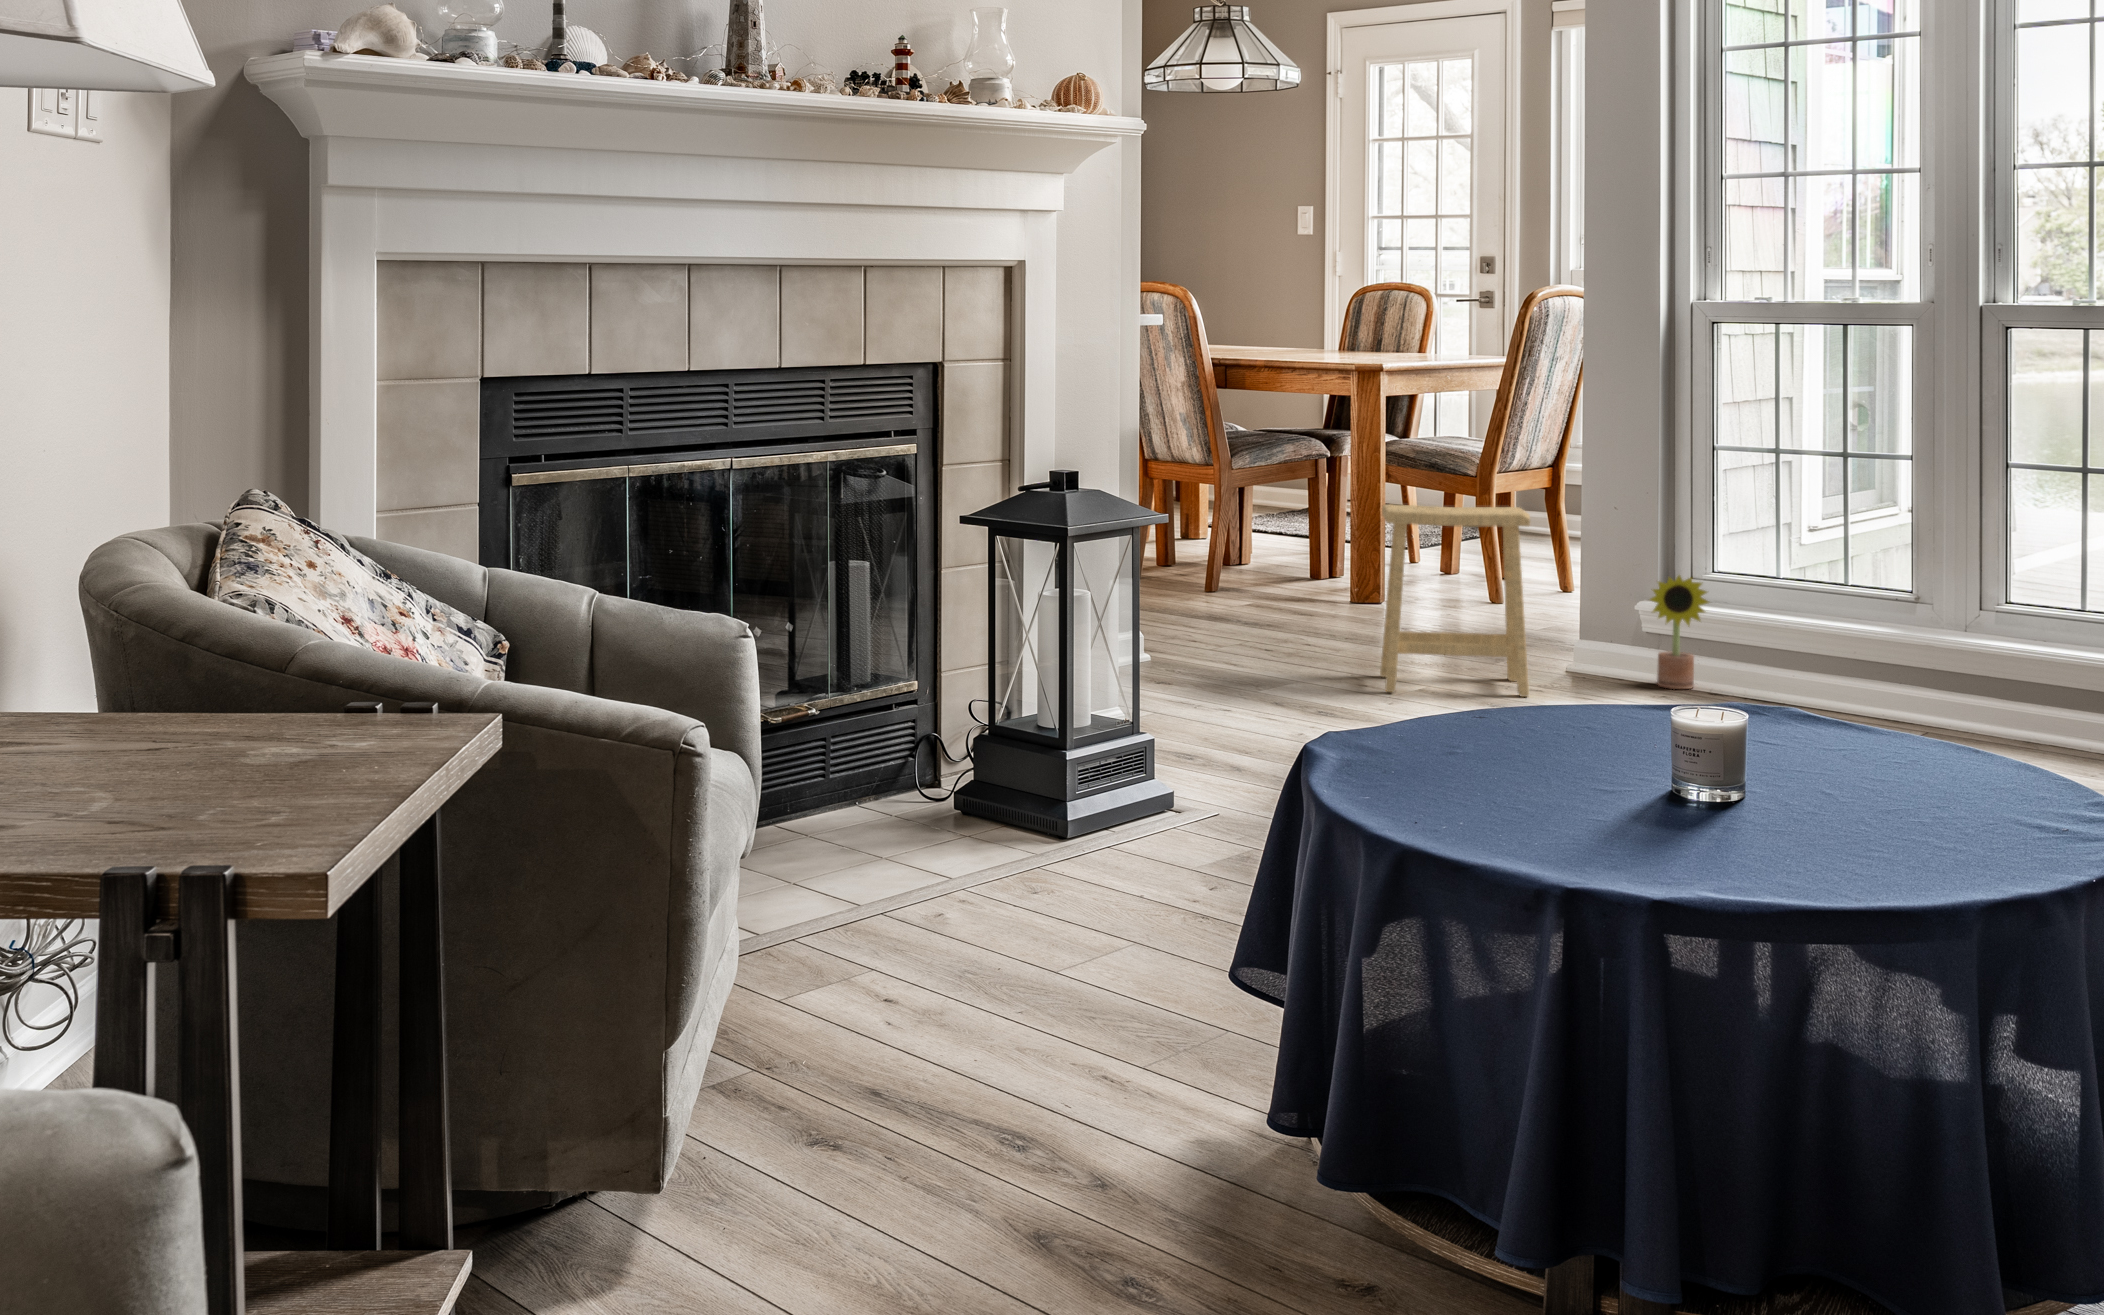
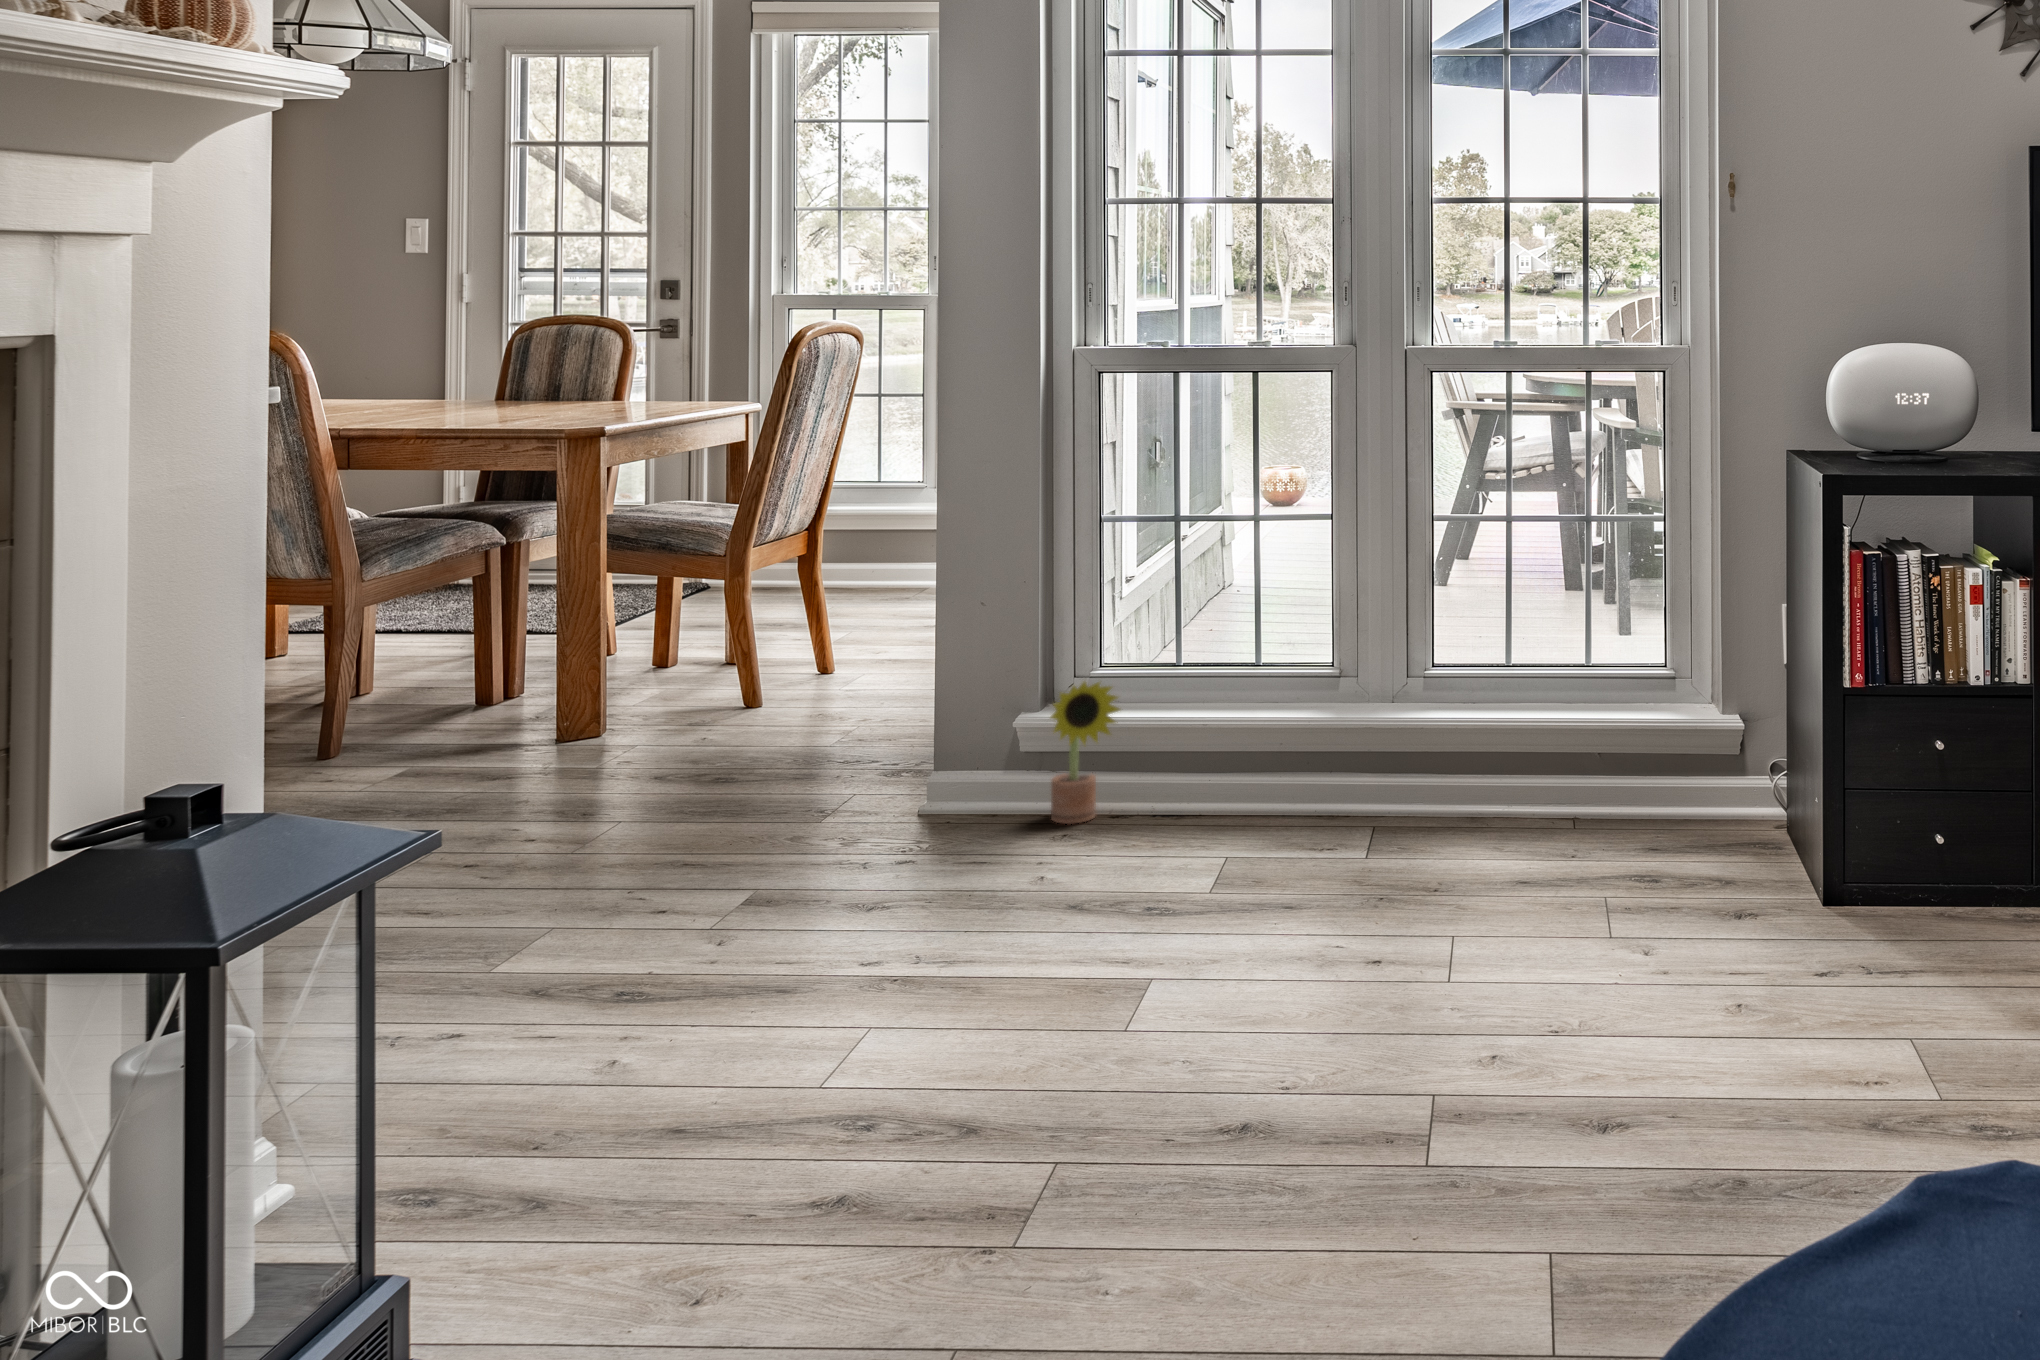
footstool: present [1380,504,1530,697] -> none [663,618,910,931]

